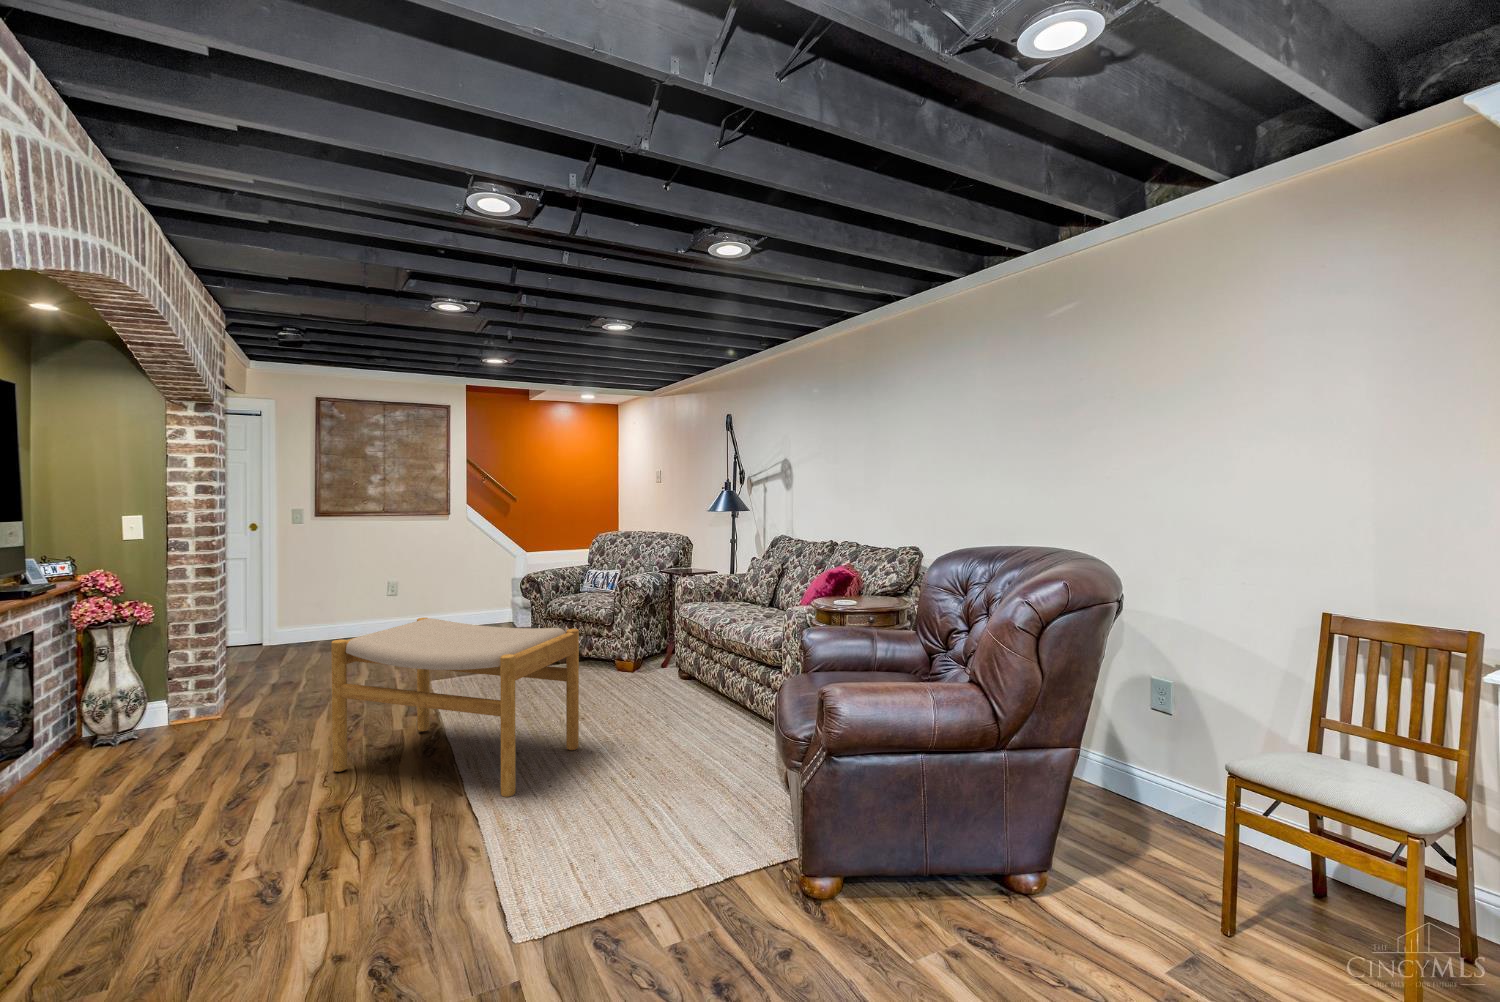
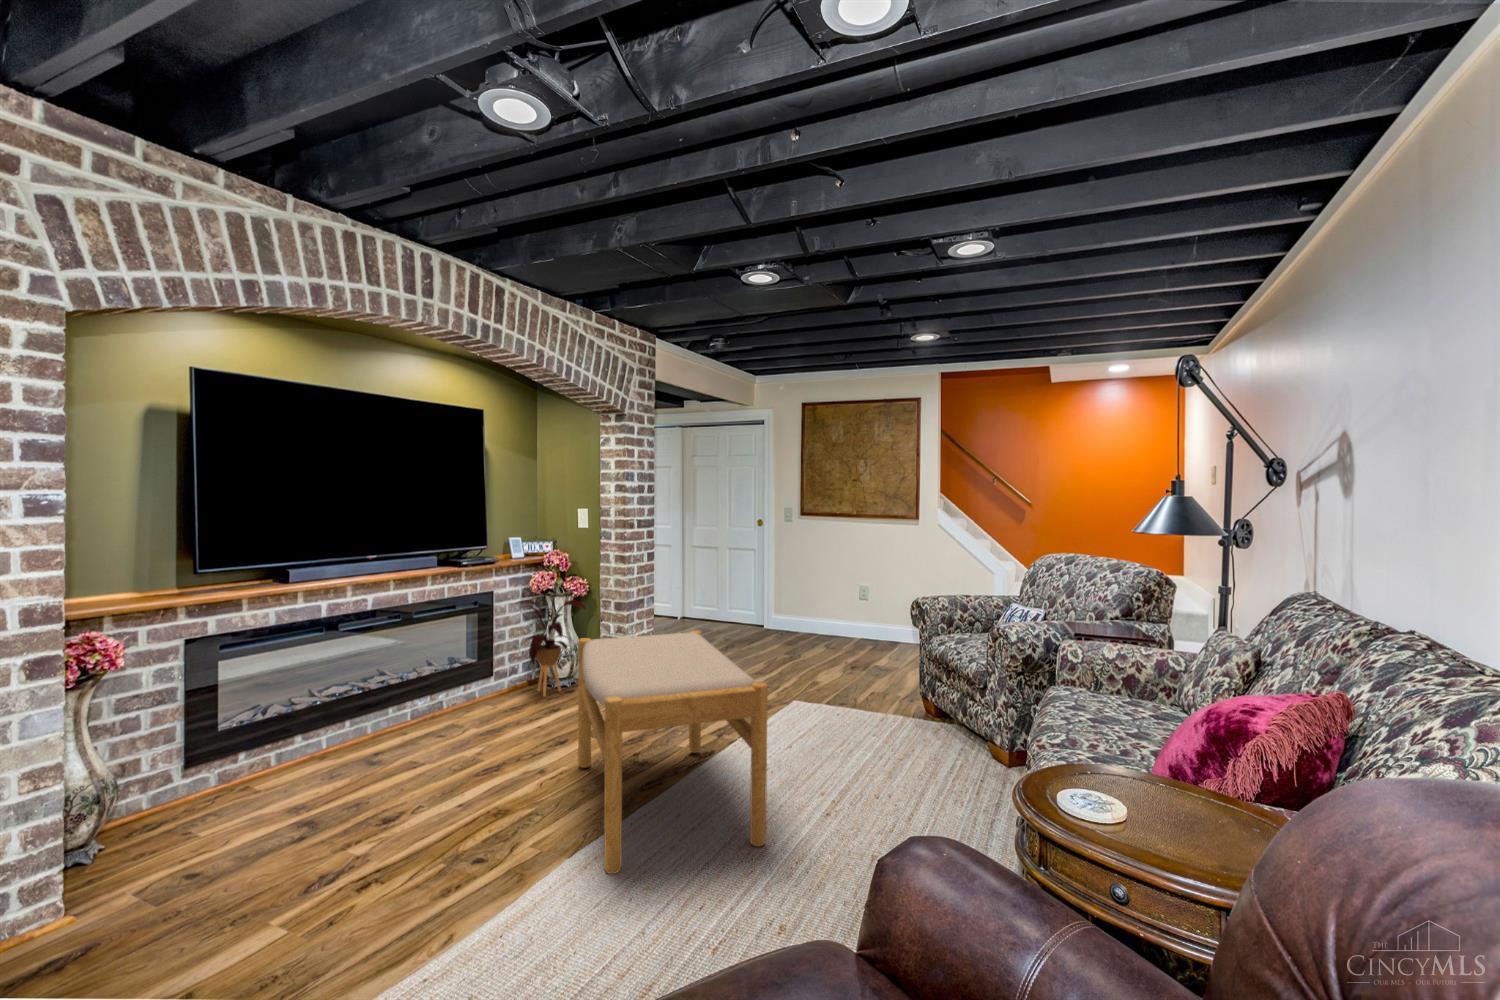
house plant: none [58,597,200,755] -> present [517,581,586,697]

